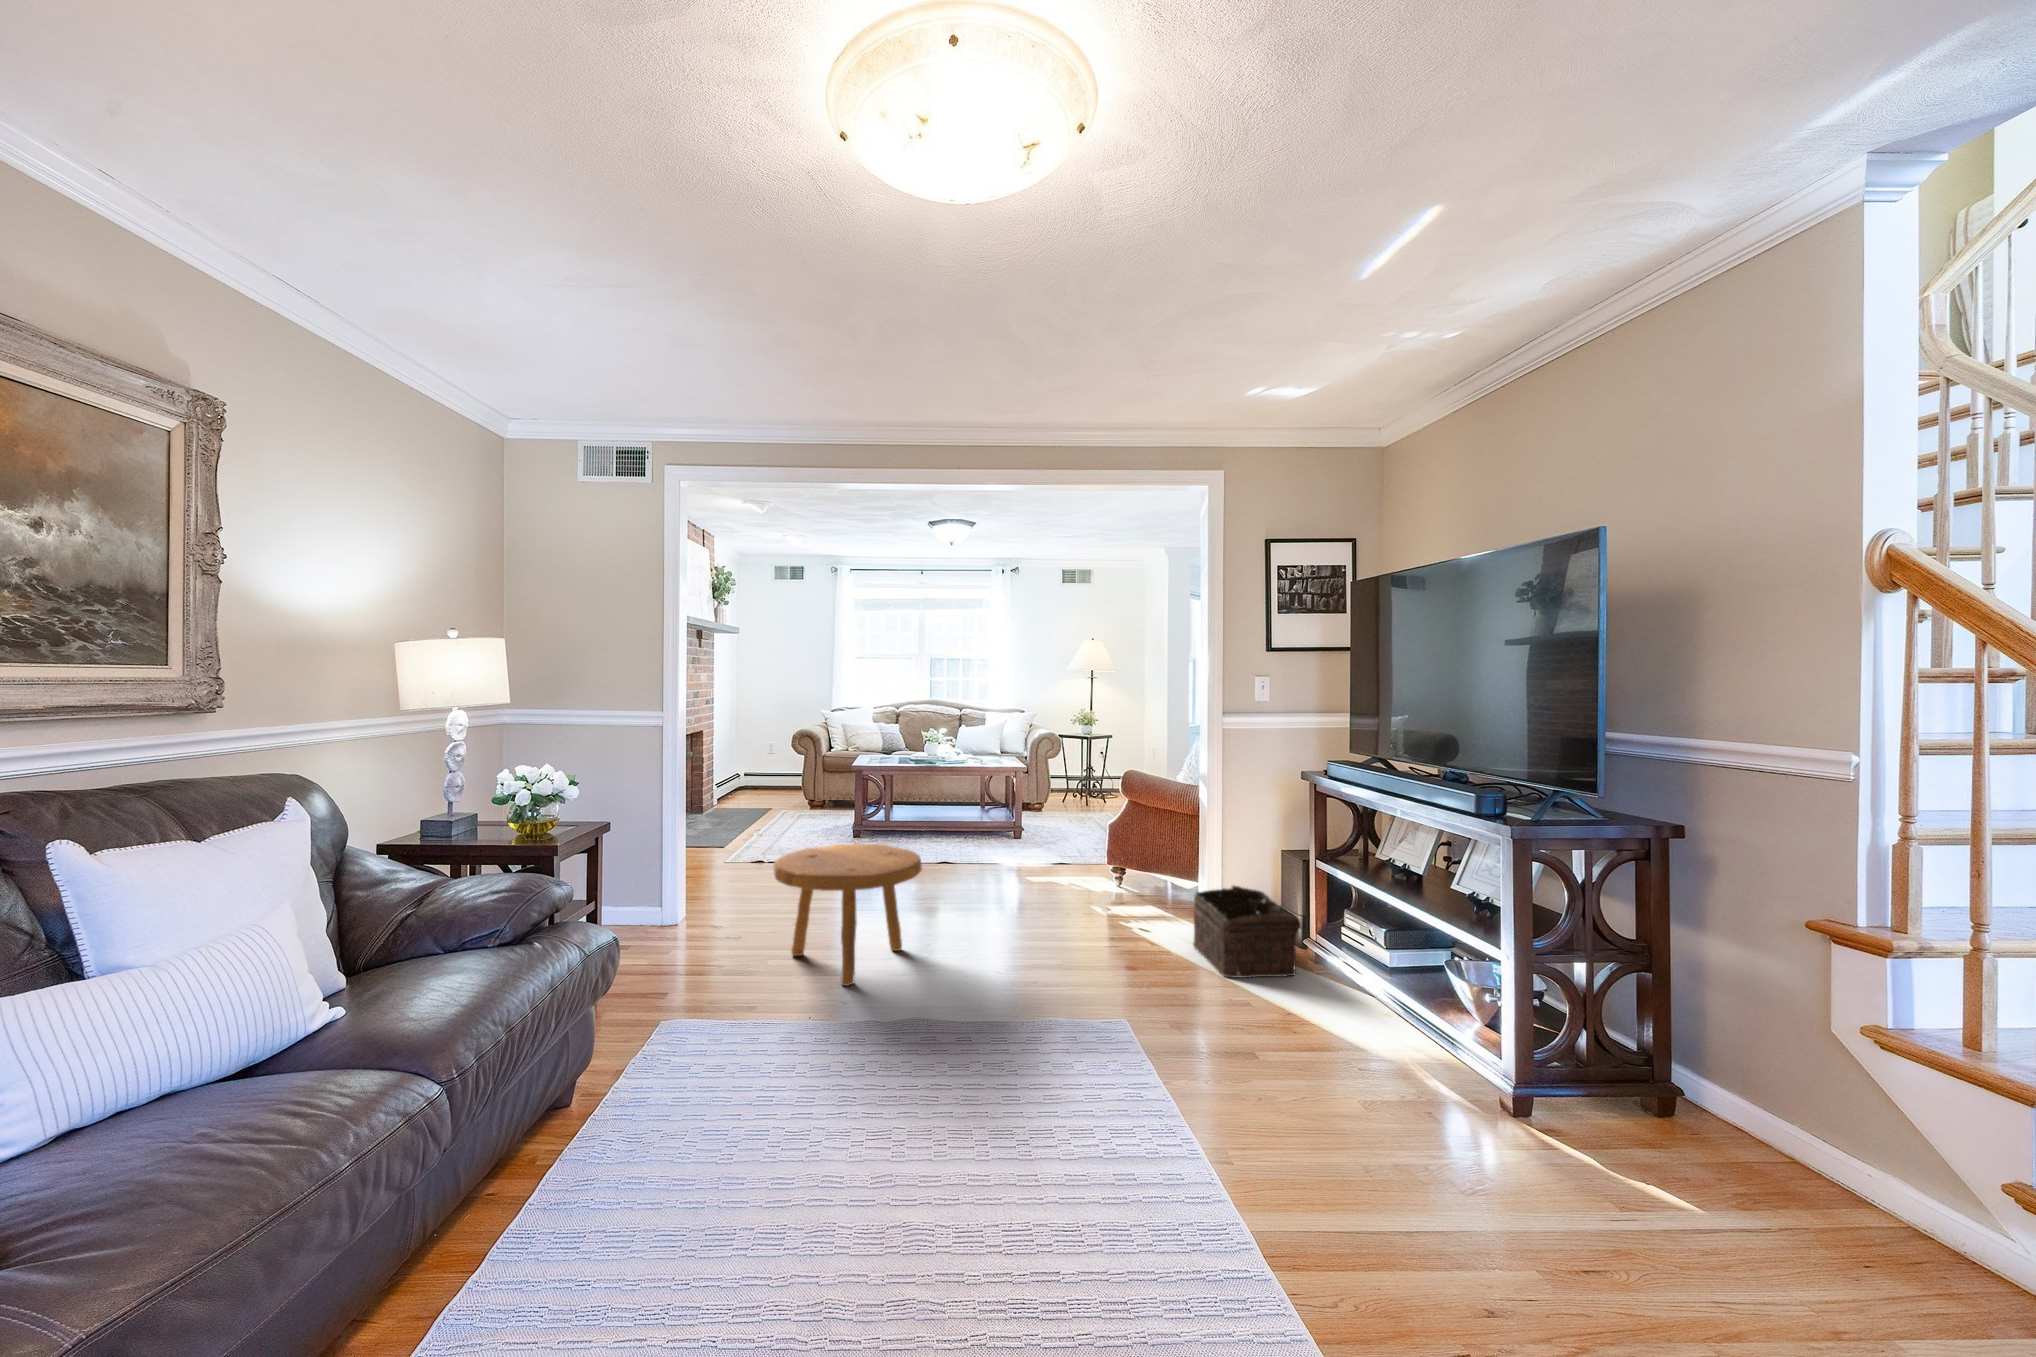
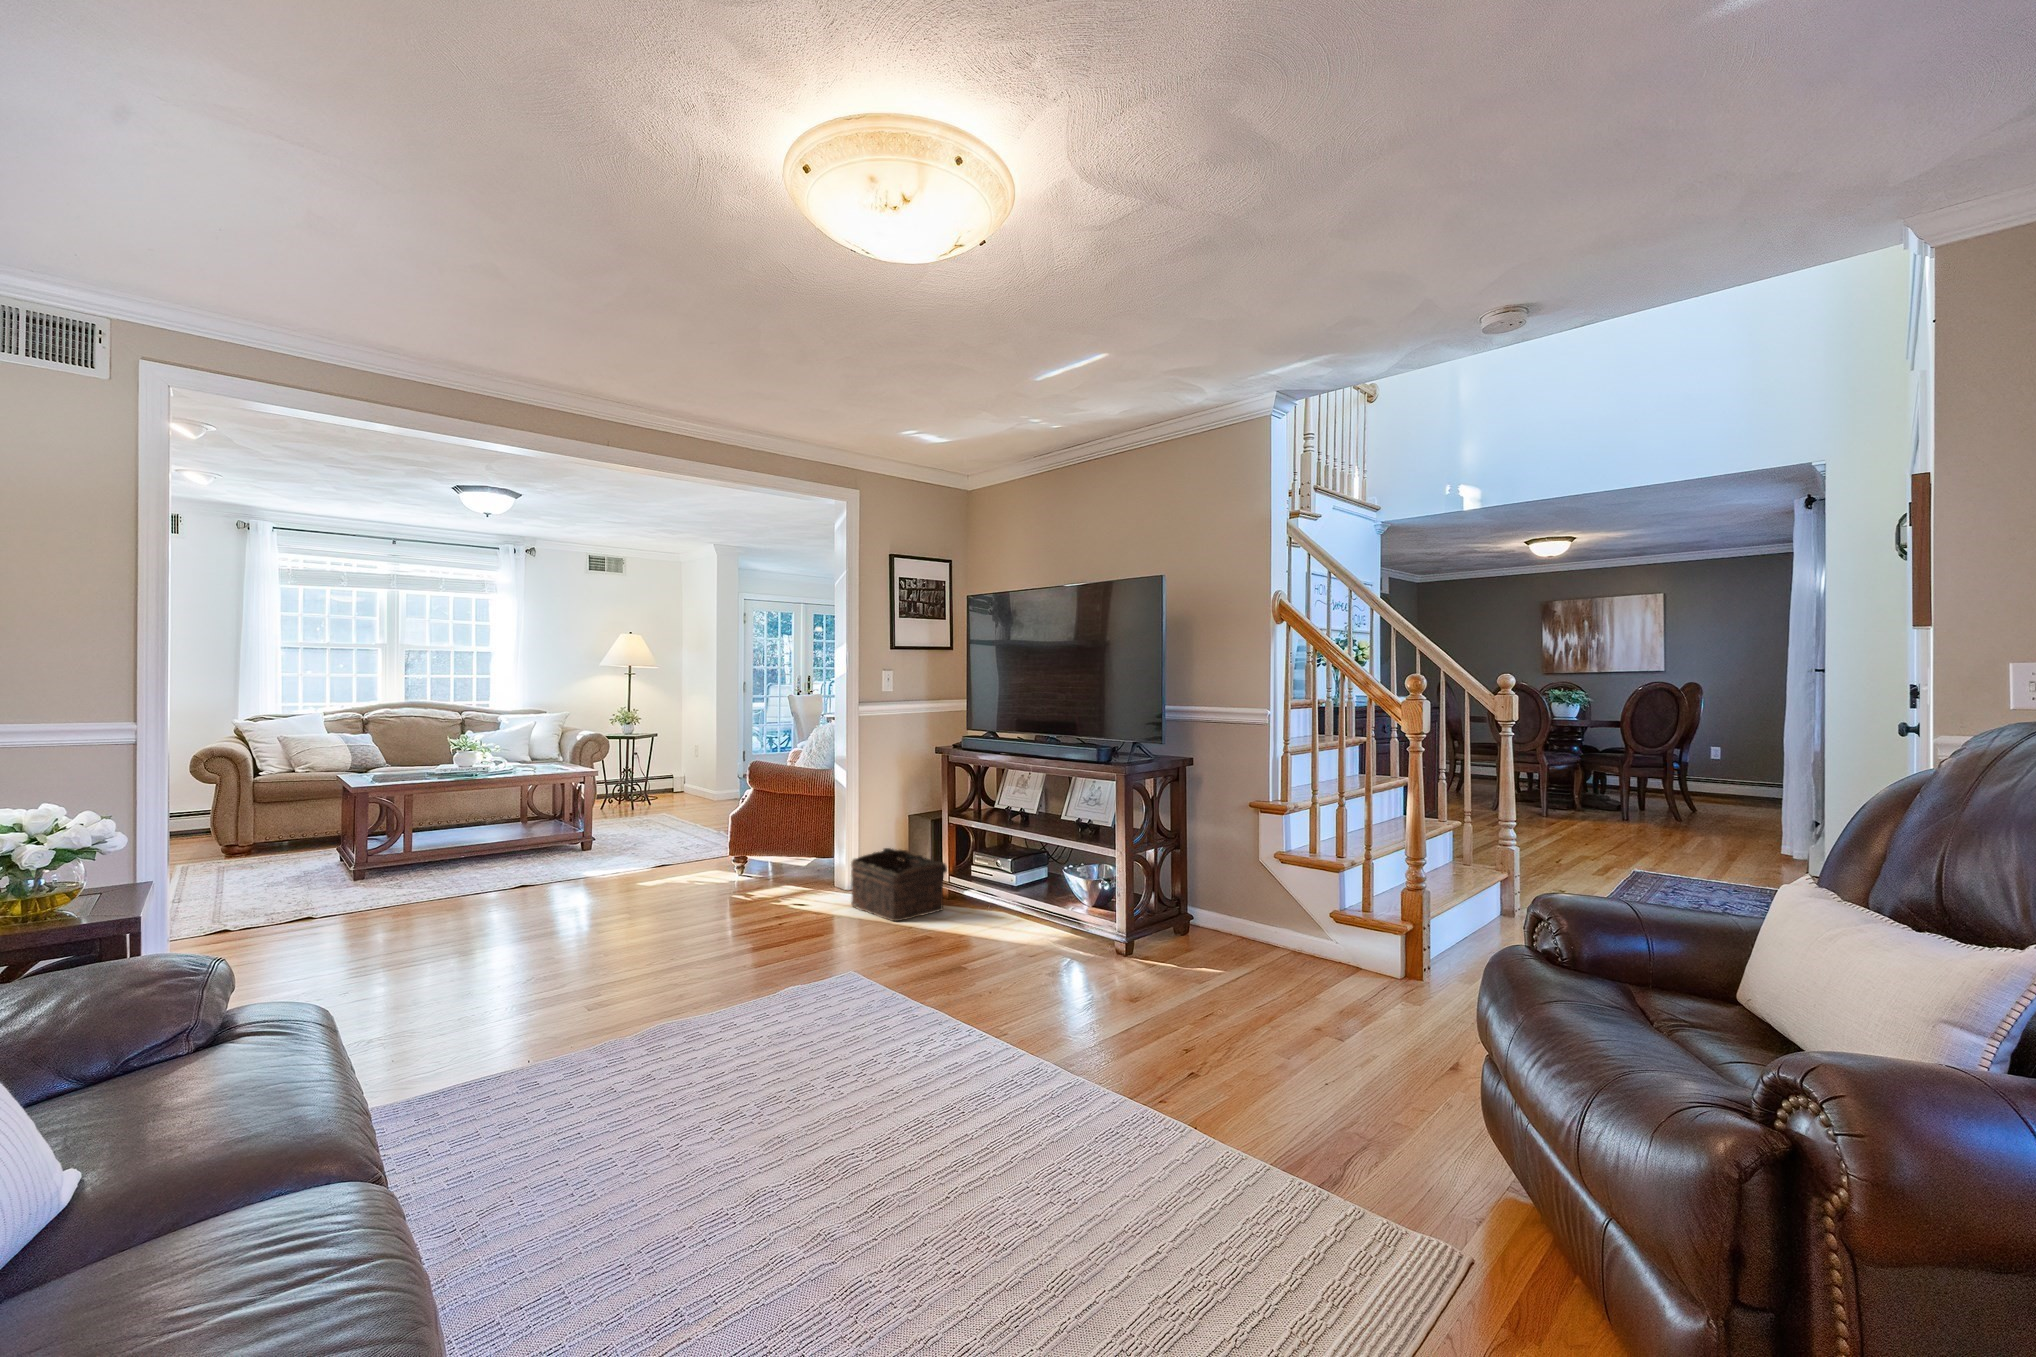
footstool: present [773,844,922,986] -> none [424,858,611,1007]

